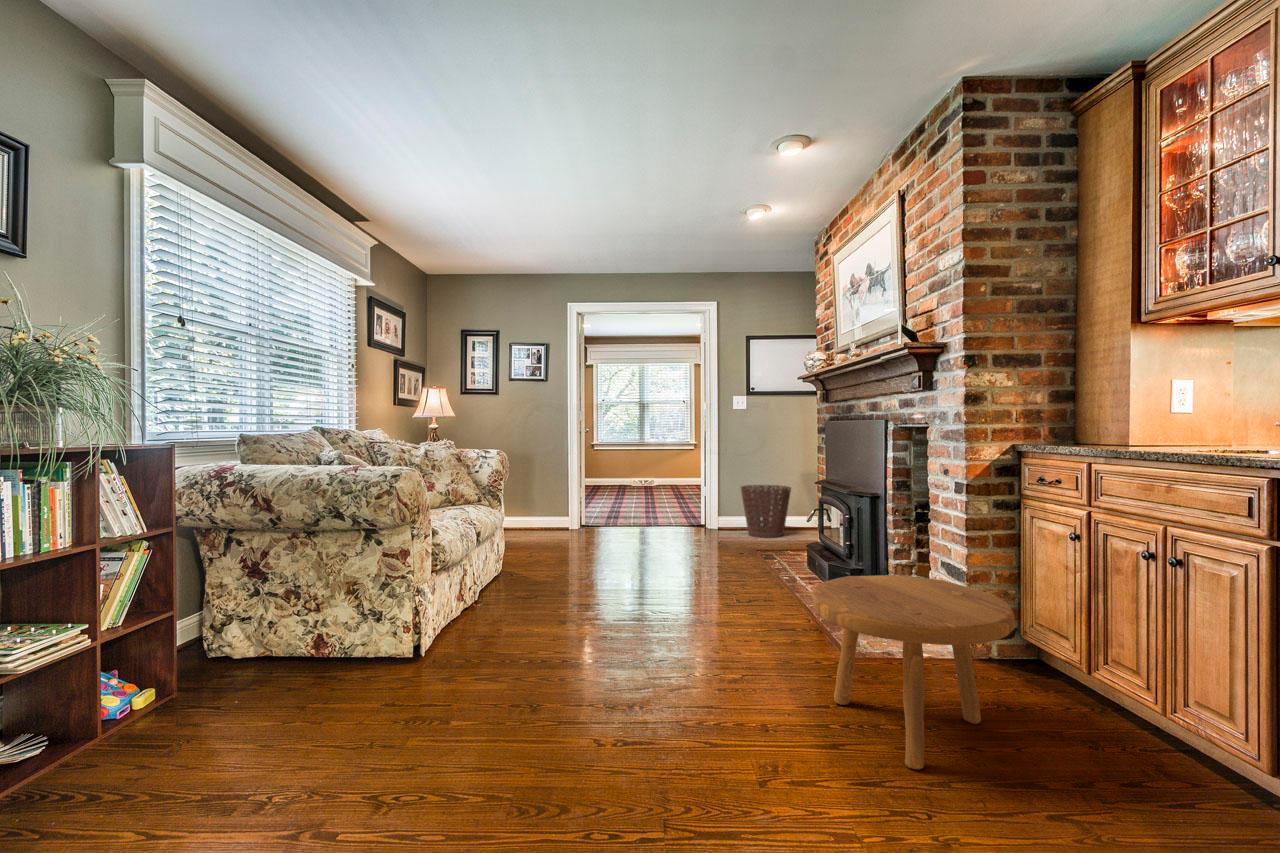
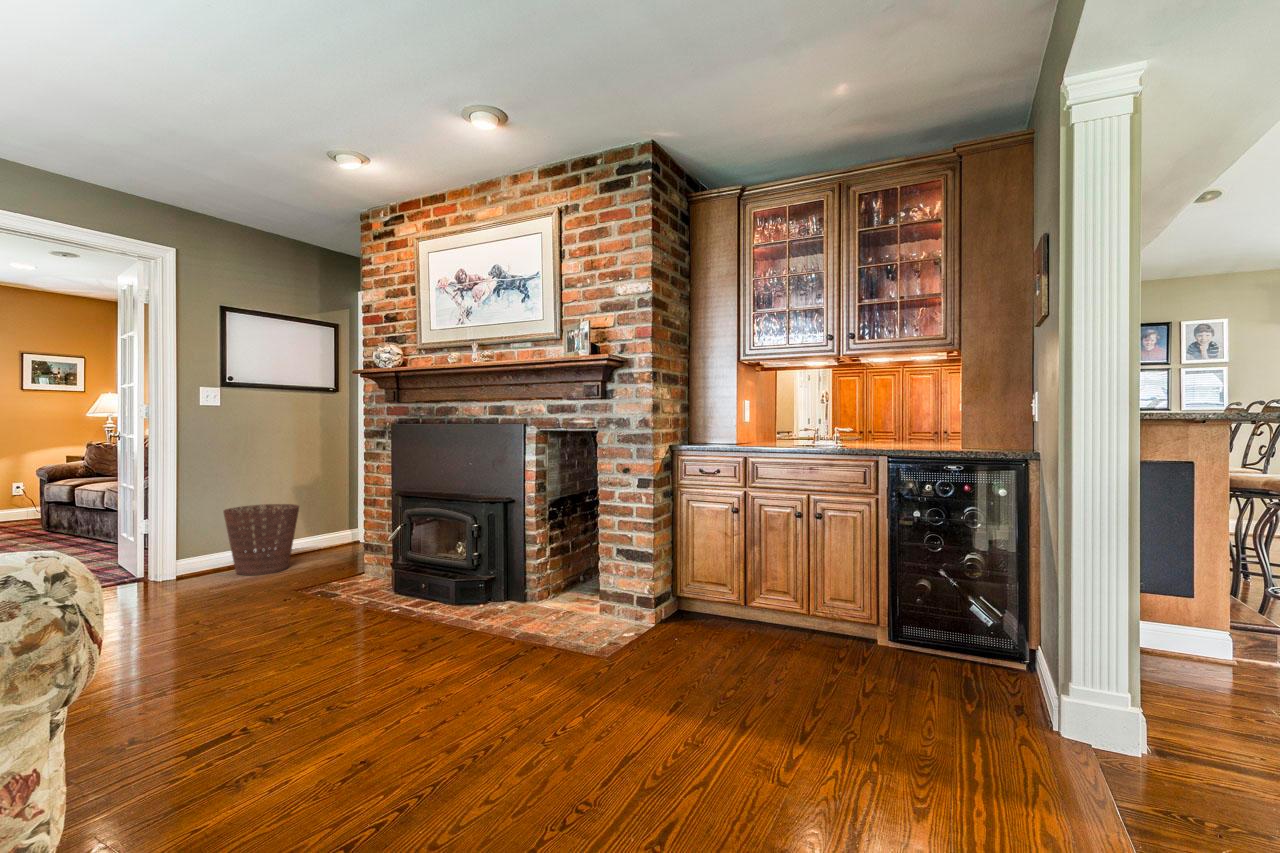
footstool: present [811,575,1015,769] -> none [654,559,810,709]

